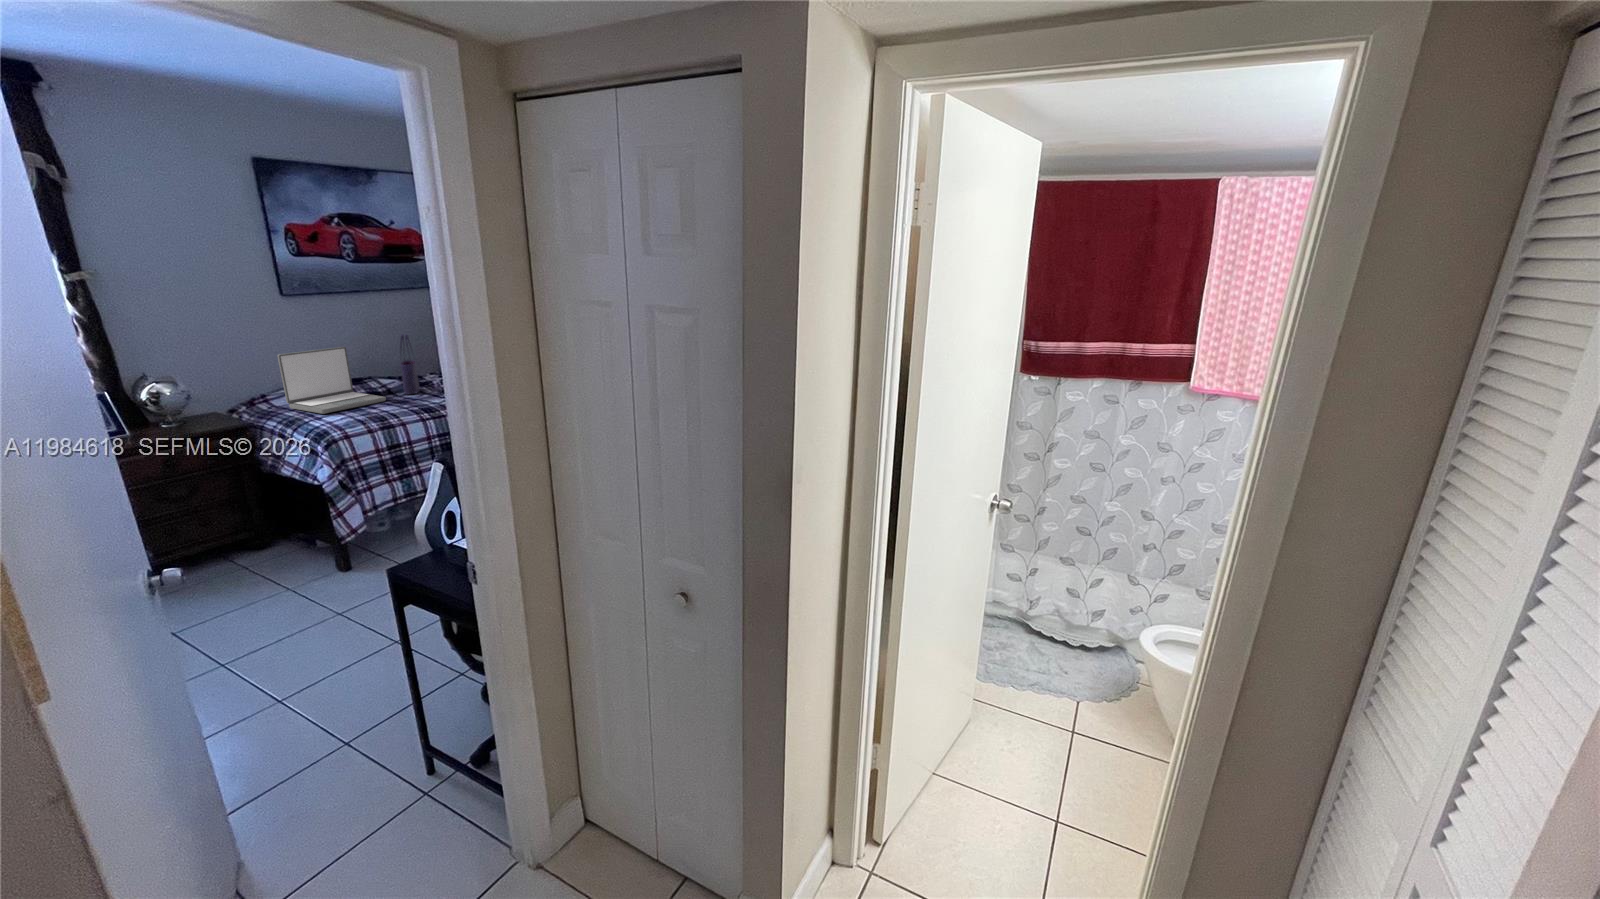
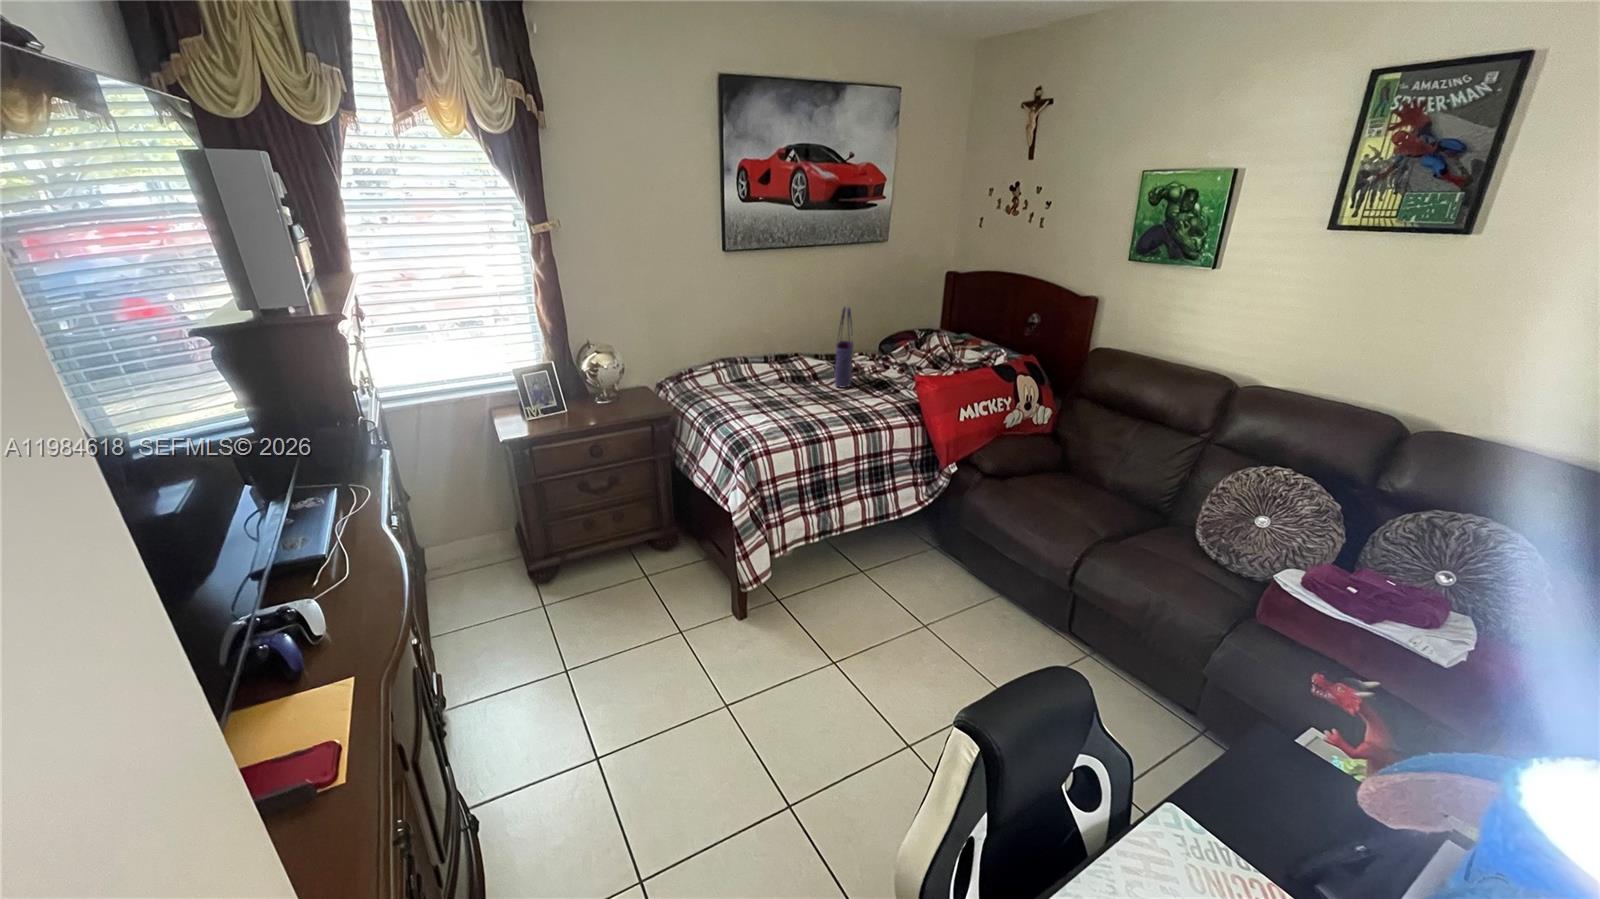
laptop: present [277,347,386,414] -> none [710,319,814,410]

